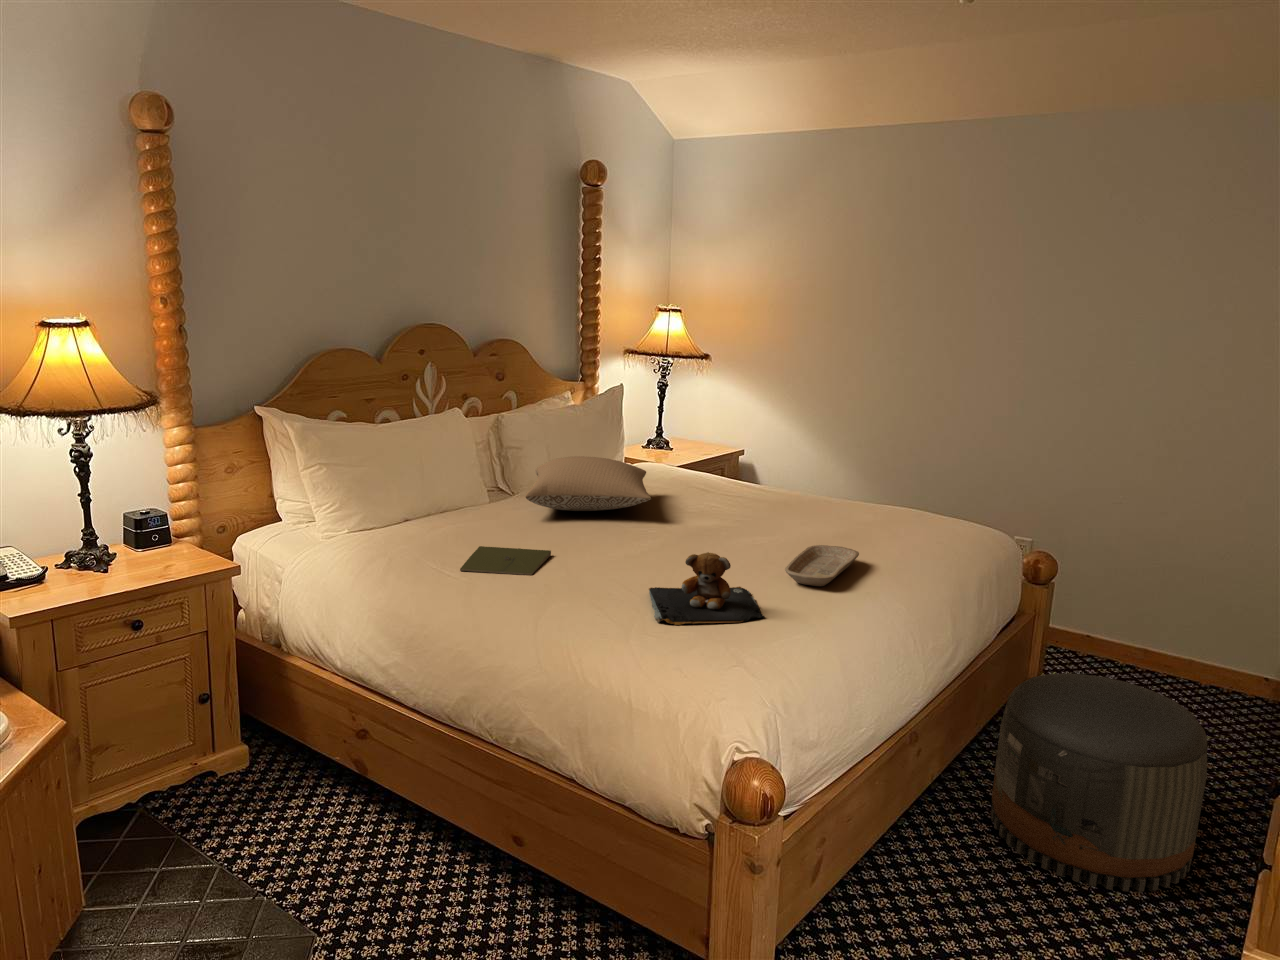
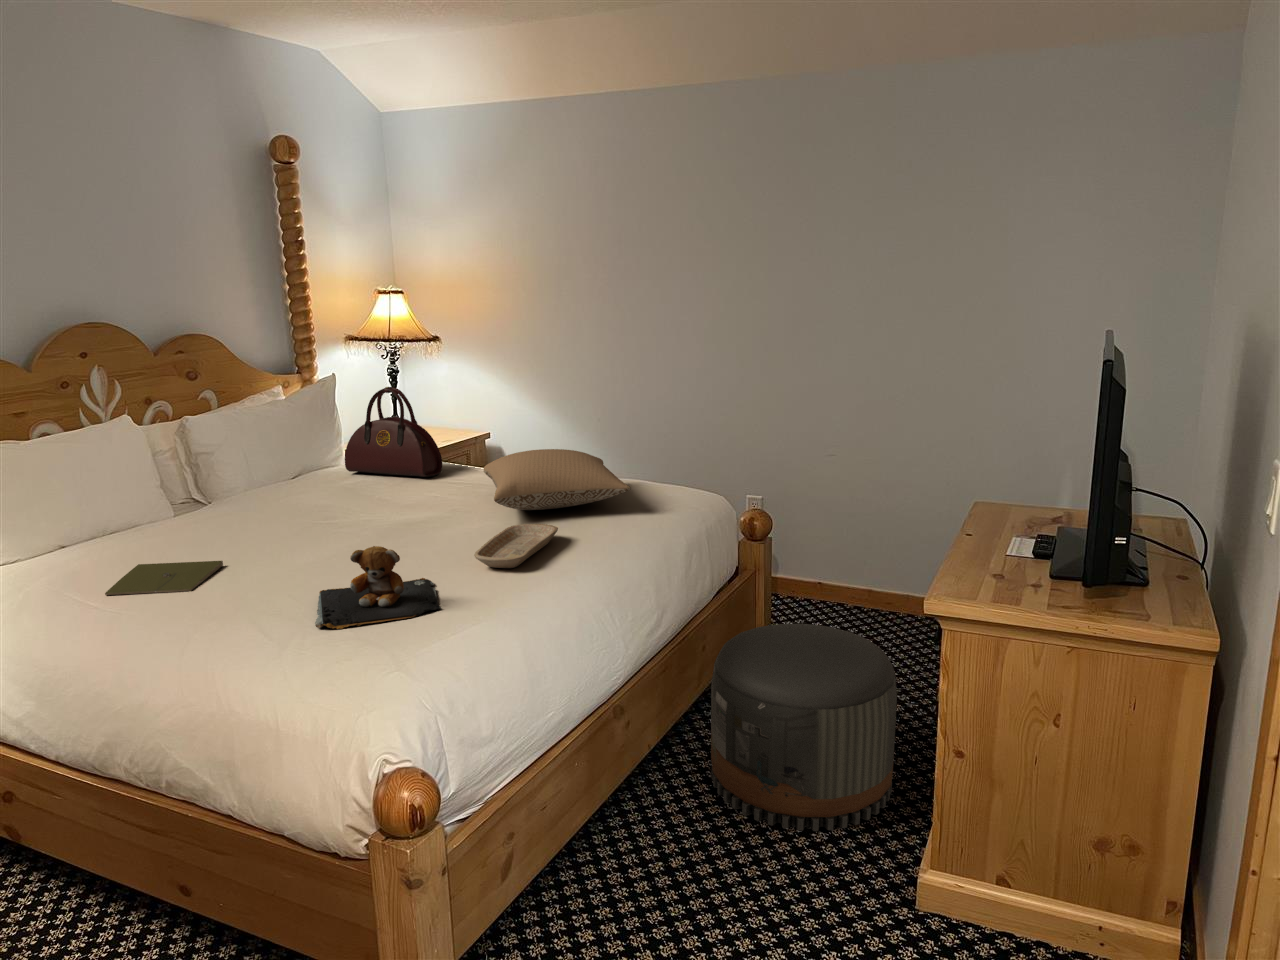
handbag: none [630,401,722,490] -> present [345,387,442,477]
pillow: present [526,456,651,511] -> present [484,449,630,510]

